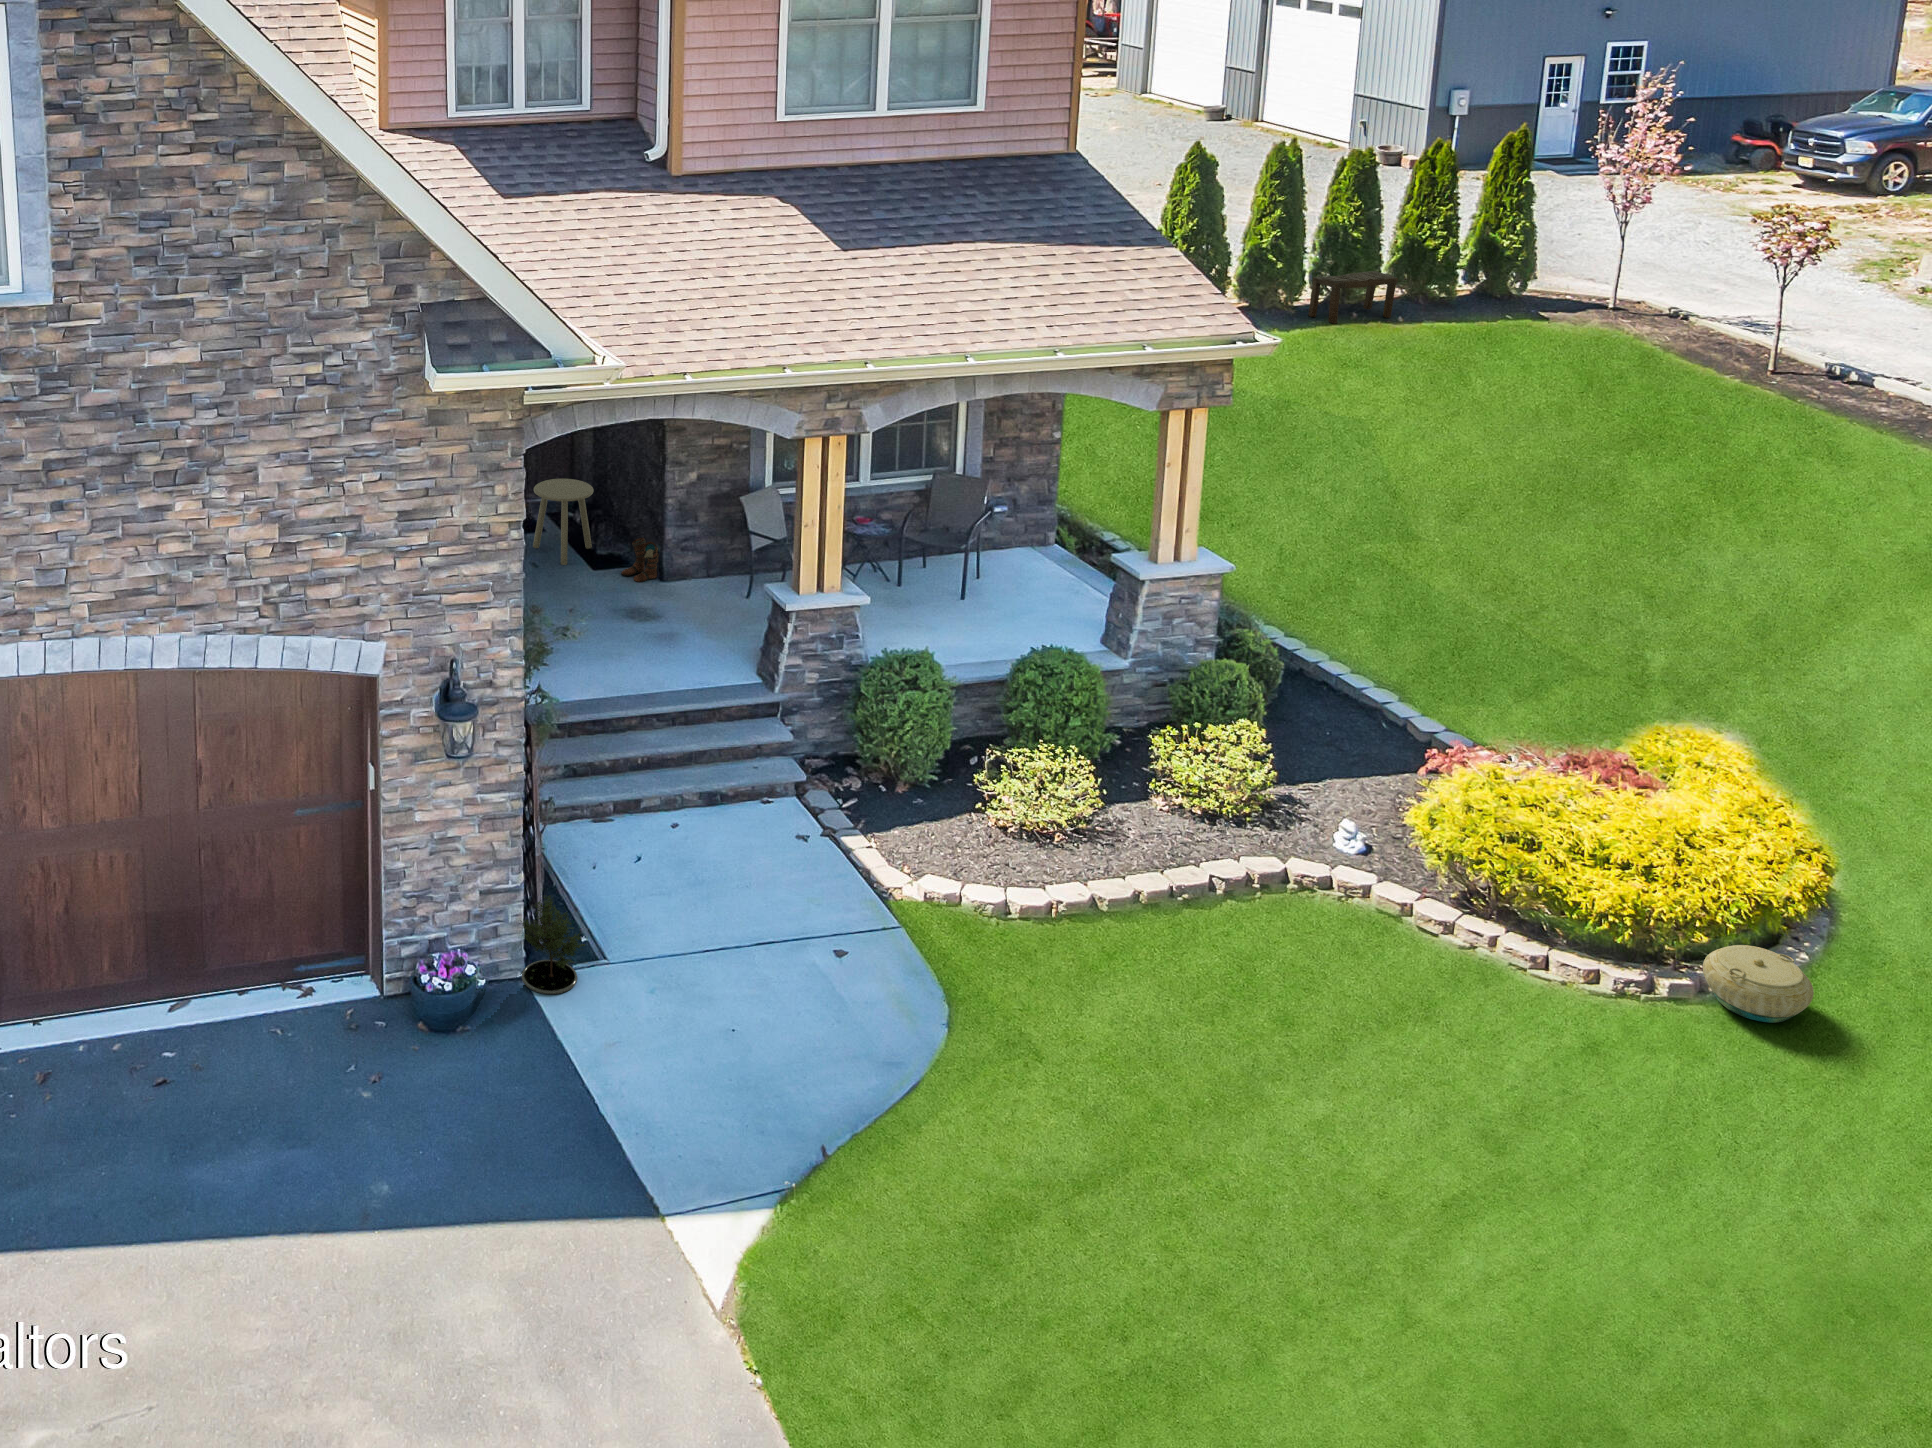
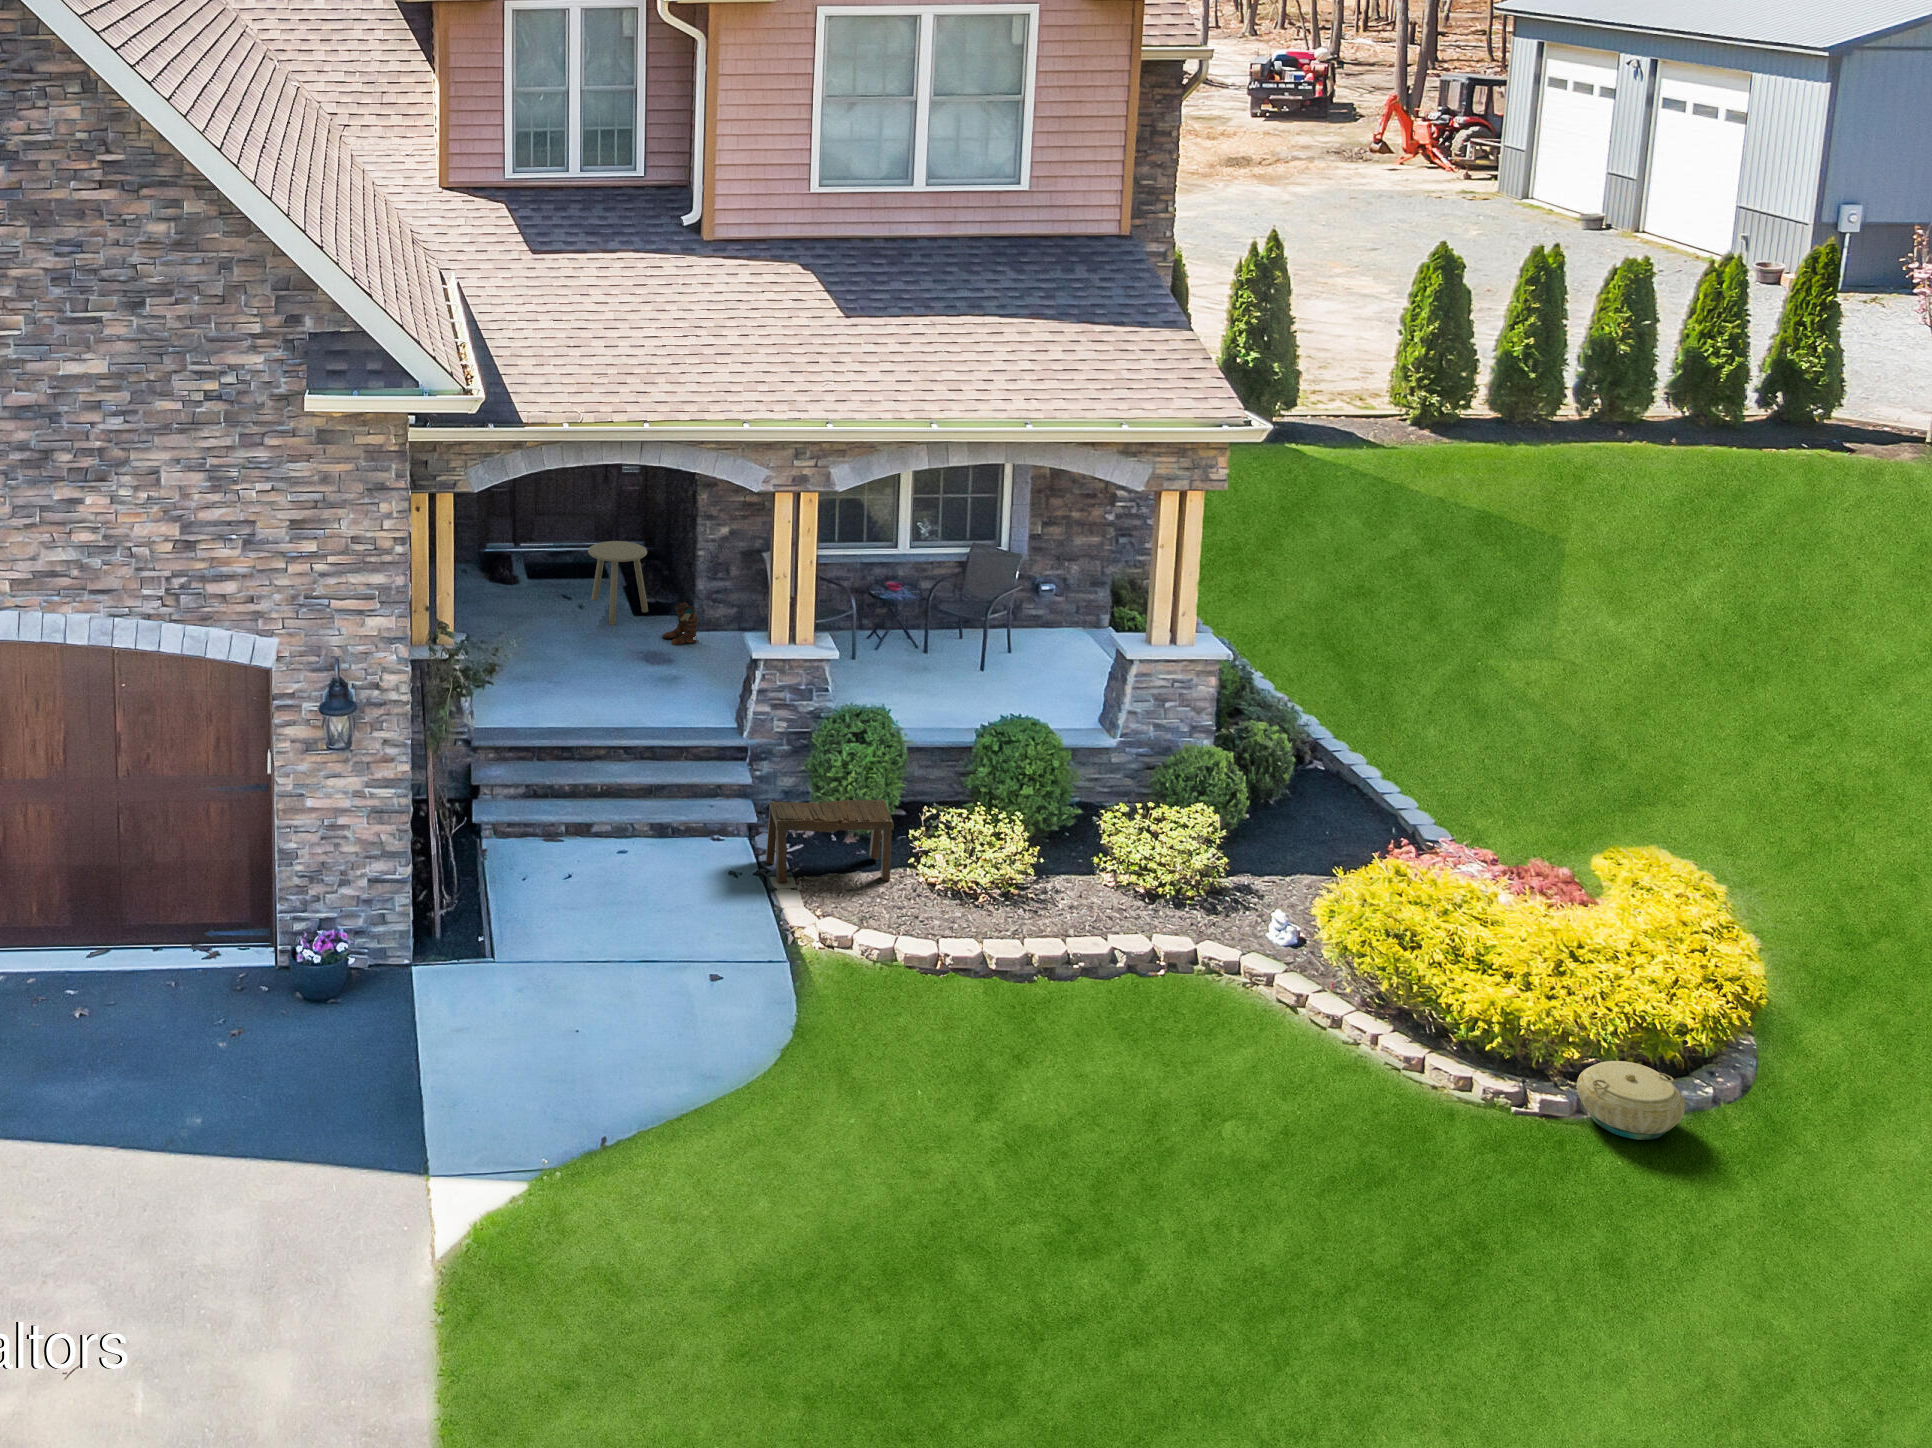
bench: present [1308,271,1398,324] -> present [766,799,894,883]
potted tree: present [519,895,585,994] -> none [401,889,459,984]

